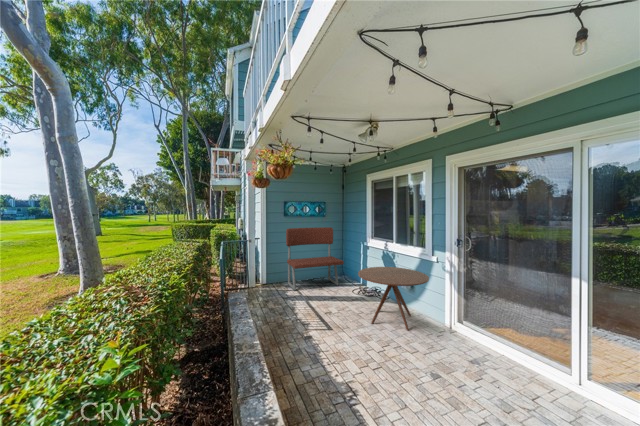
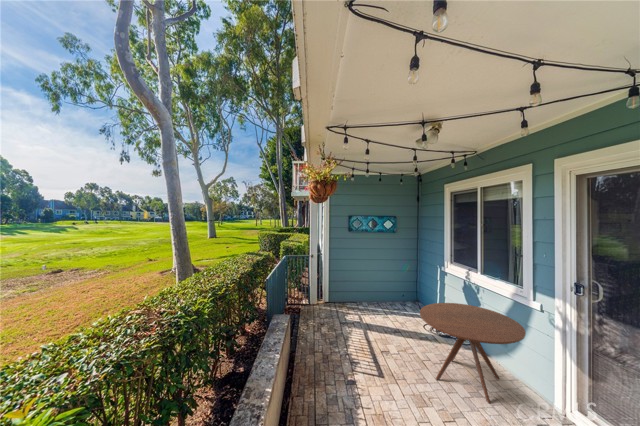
bench: present [286,227,344,291] -> none [349,244,414,314]

